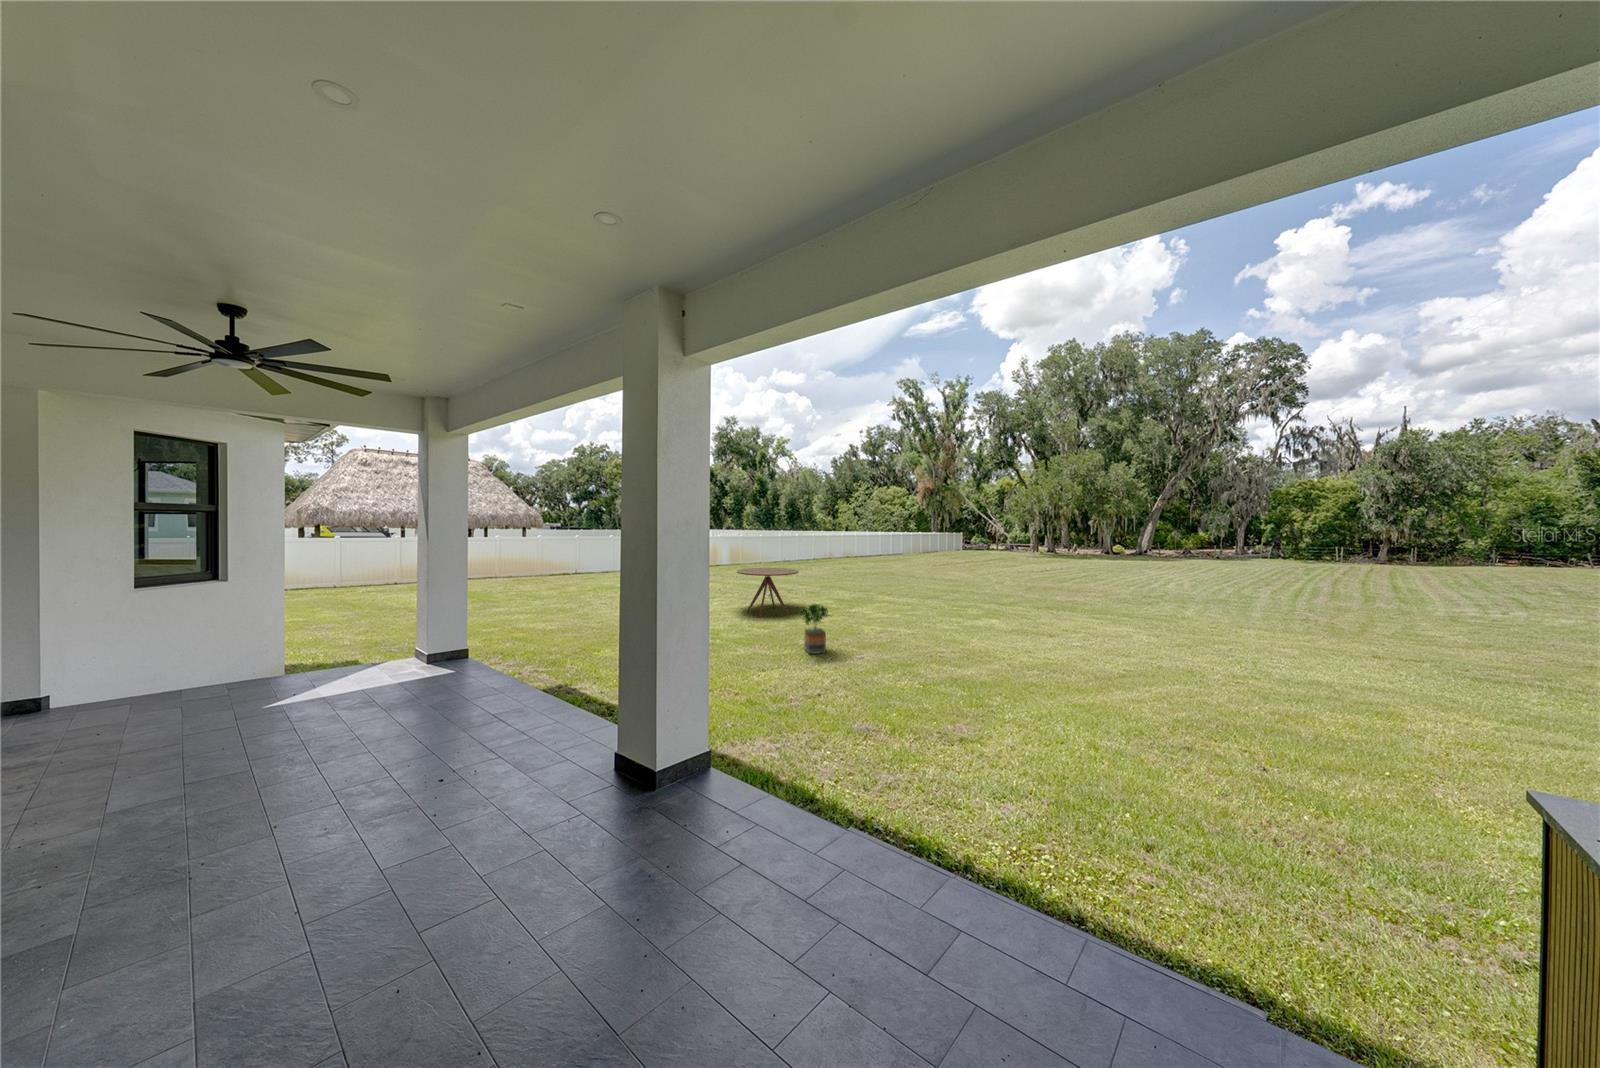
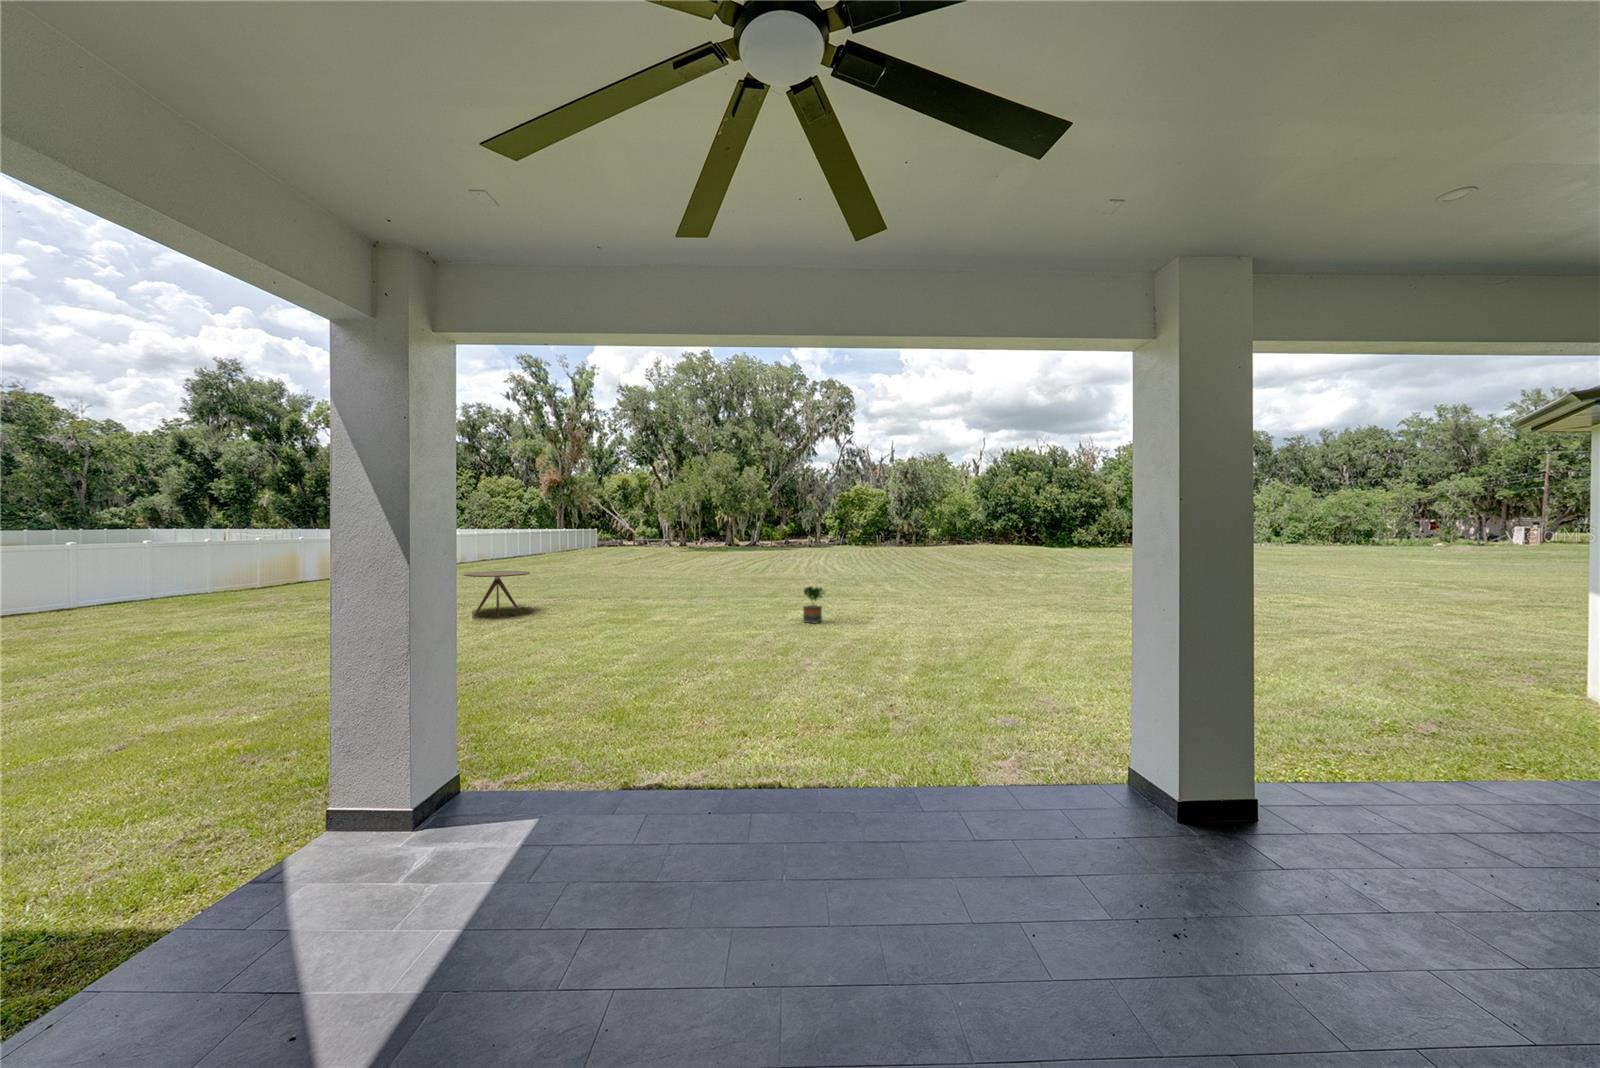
potted tree: present [799,604,828,654] -> present [803,587,824,623]

